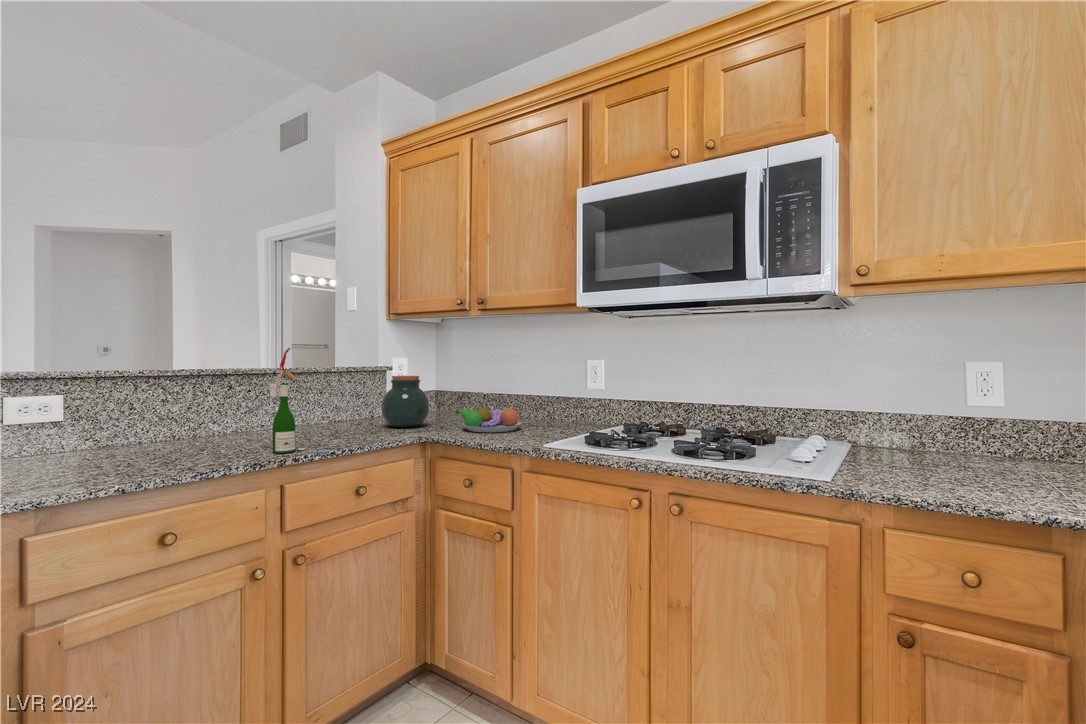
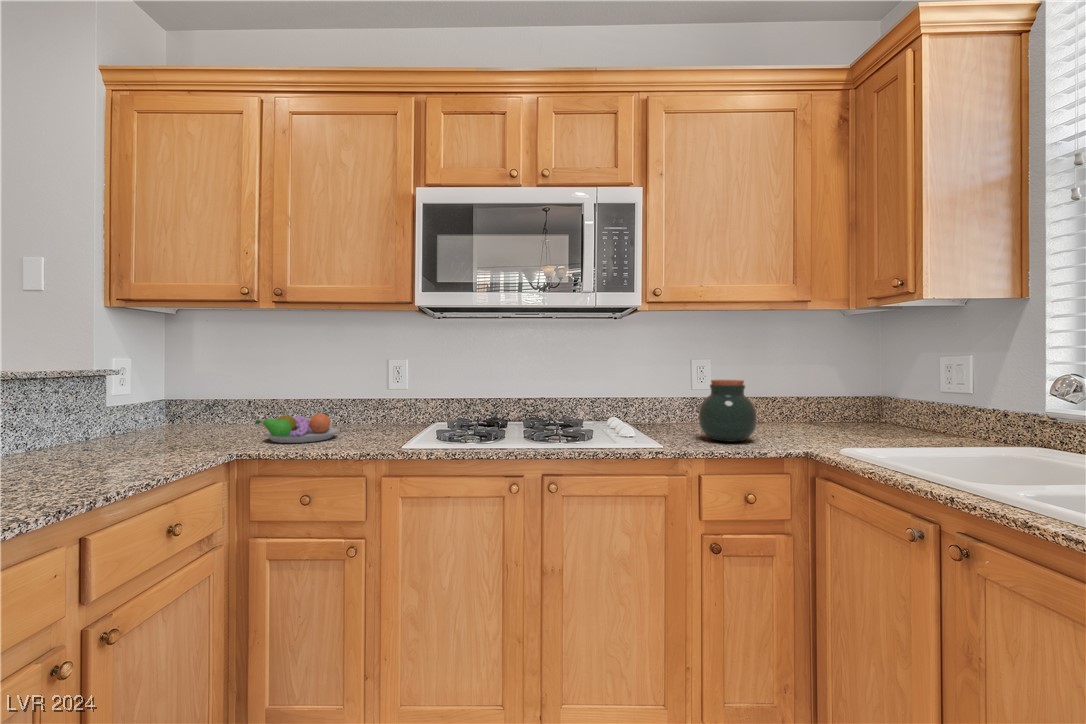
wine bottle: present [270,348,305,453] -> none [39,344,96,496]
jar: present [382,376,429,427] -> present [699,380,757,442]

